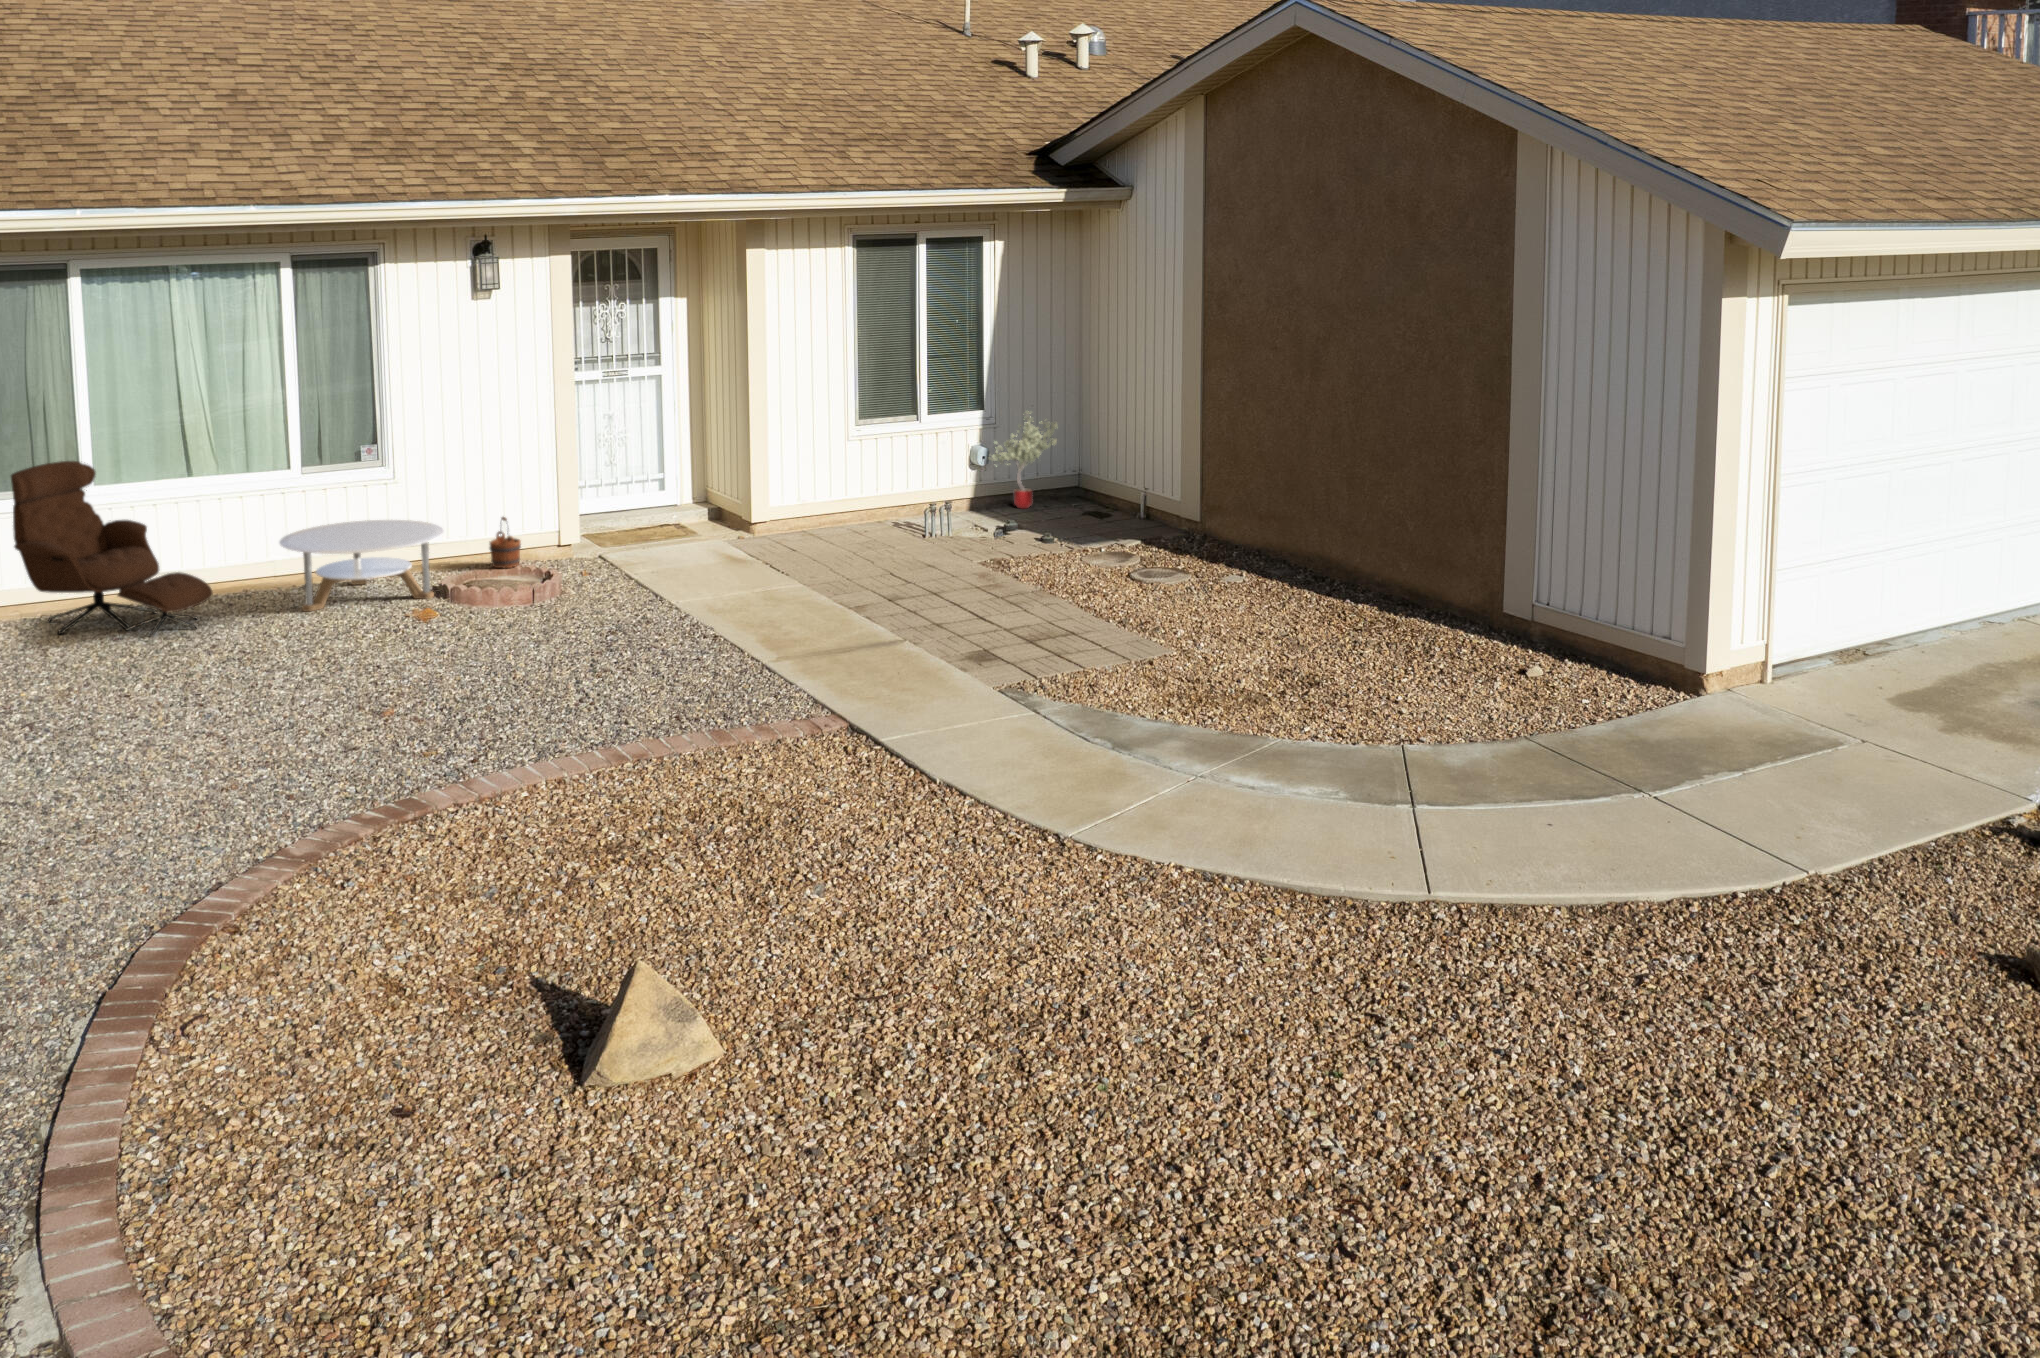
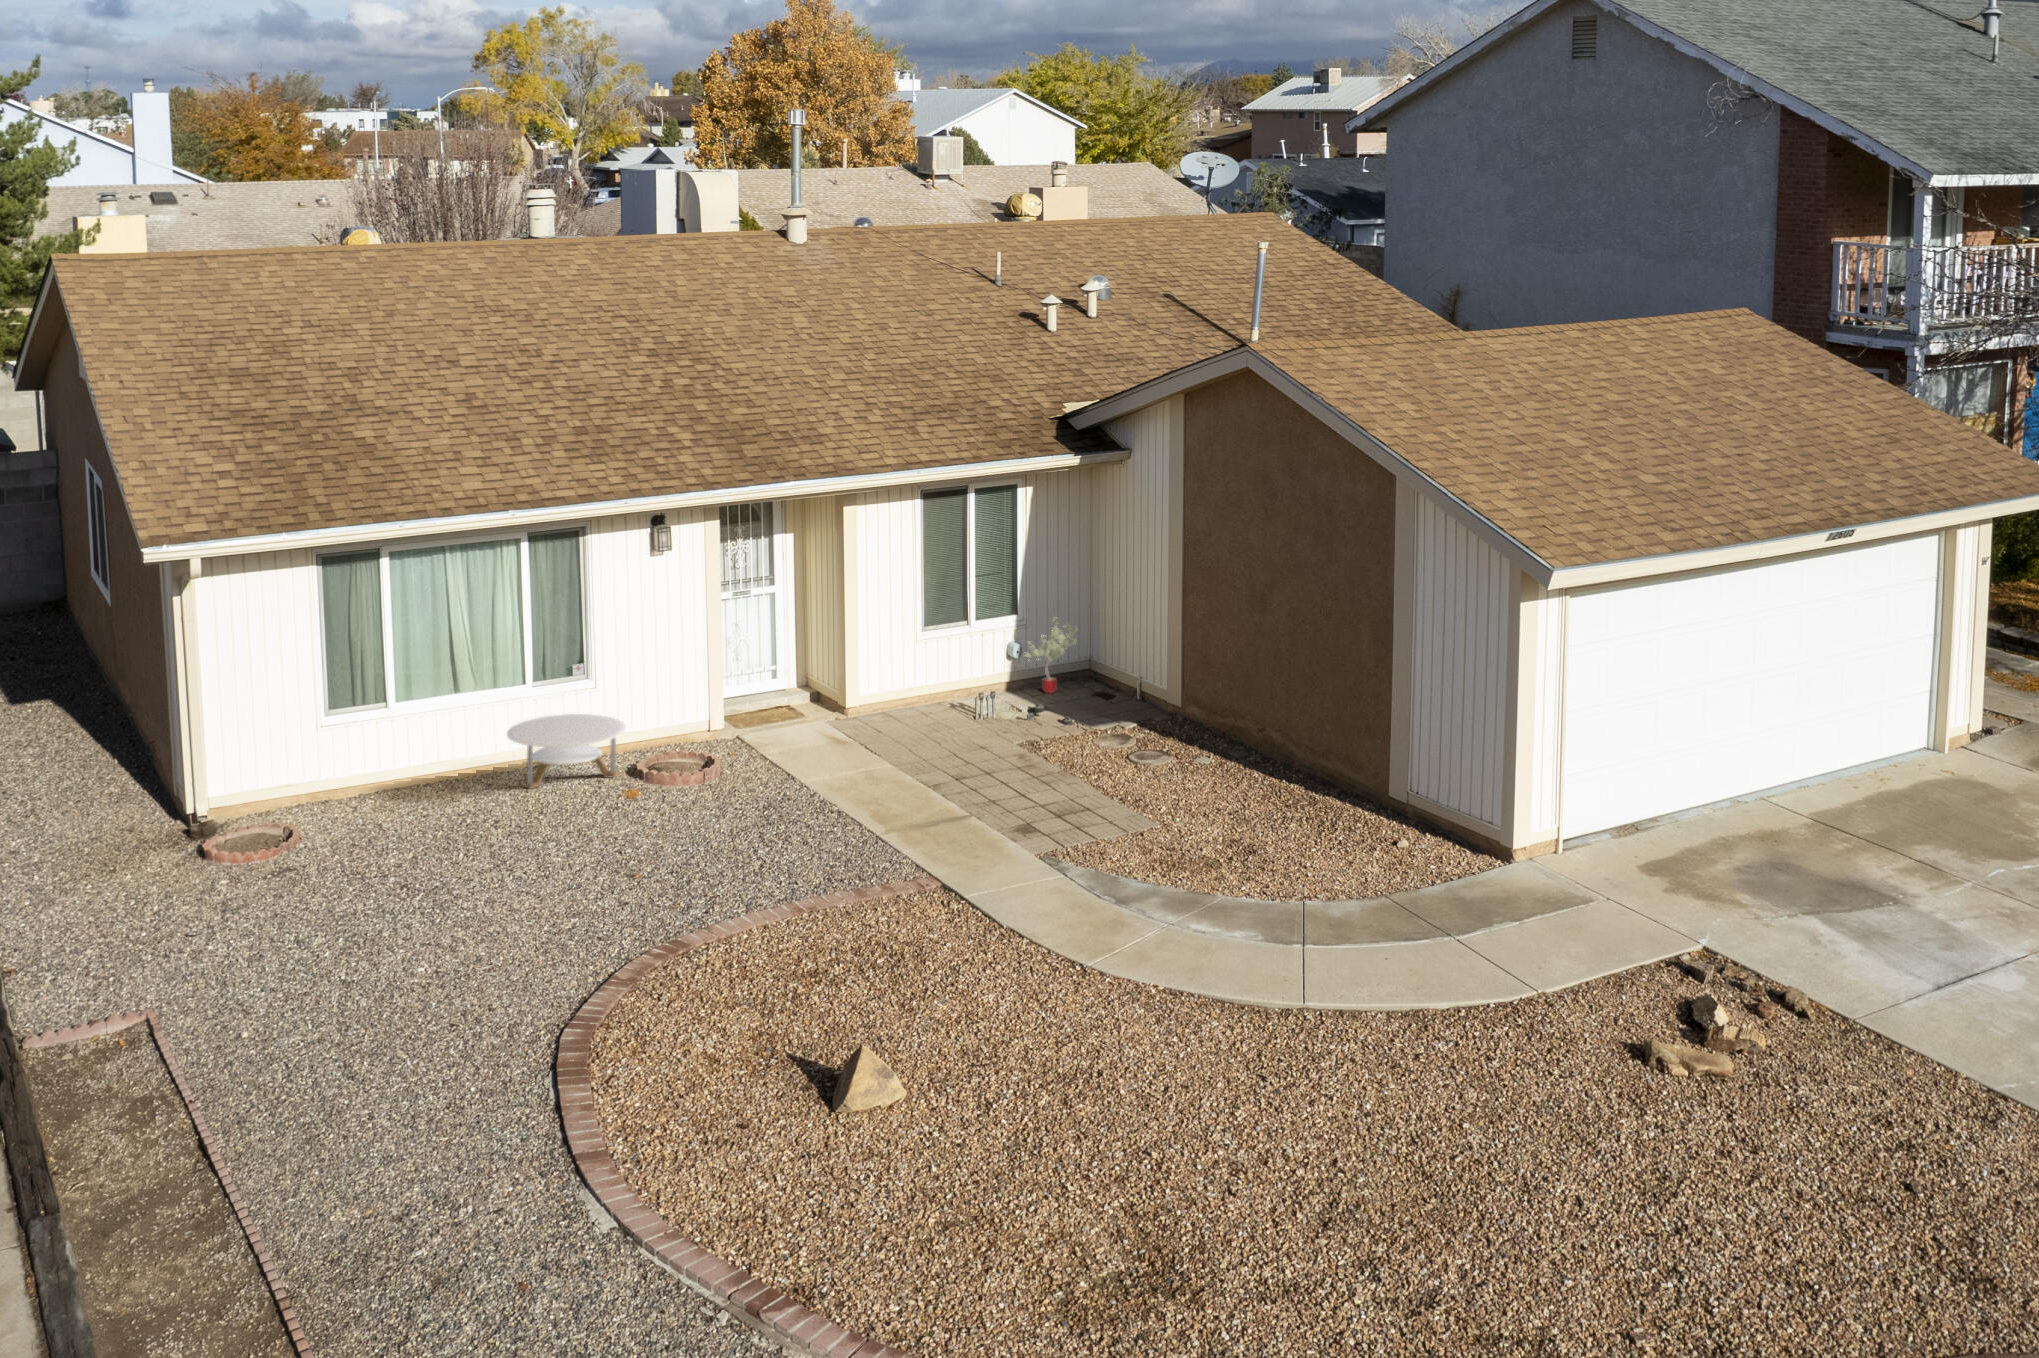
lounge chair: present [11,461,213,637] -> none [321,676,463,810]
wooden bucket: present [490,517,521,568] -> none [651,709,674,749]

